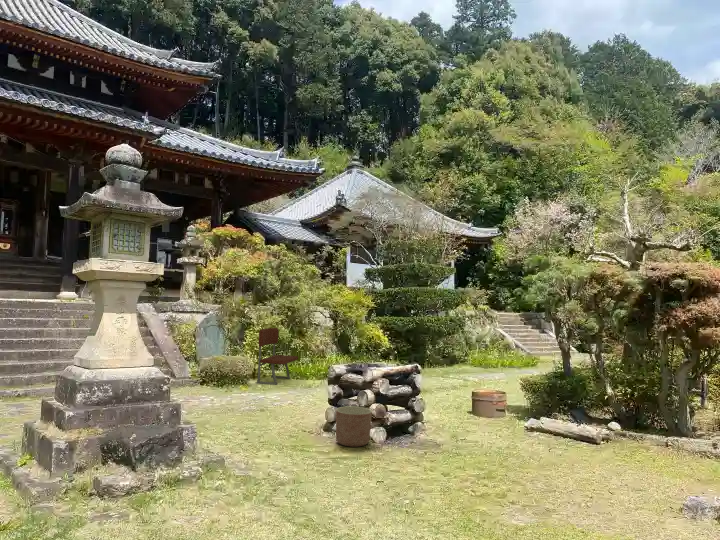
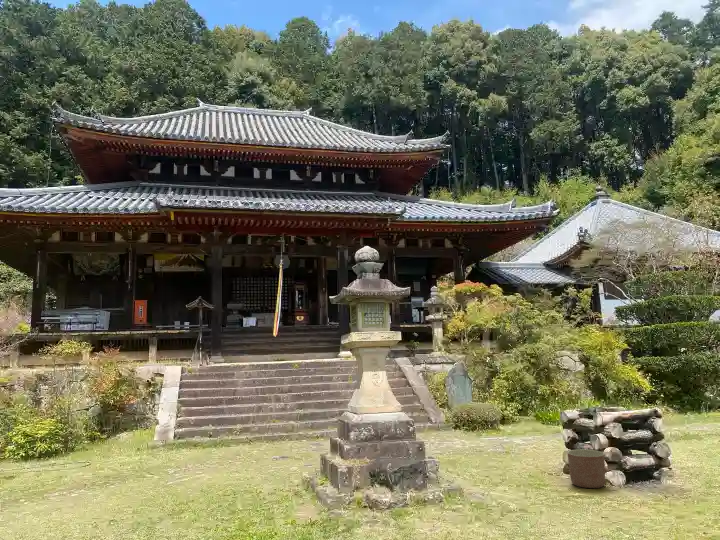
bench: present [257,328,298,385] -> none [502,375,545,430]

